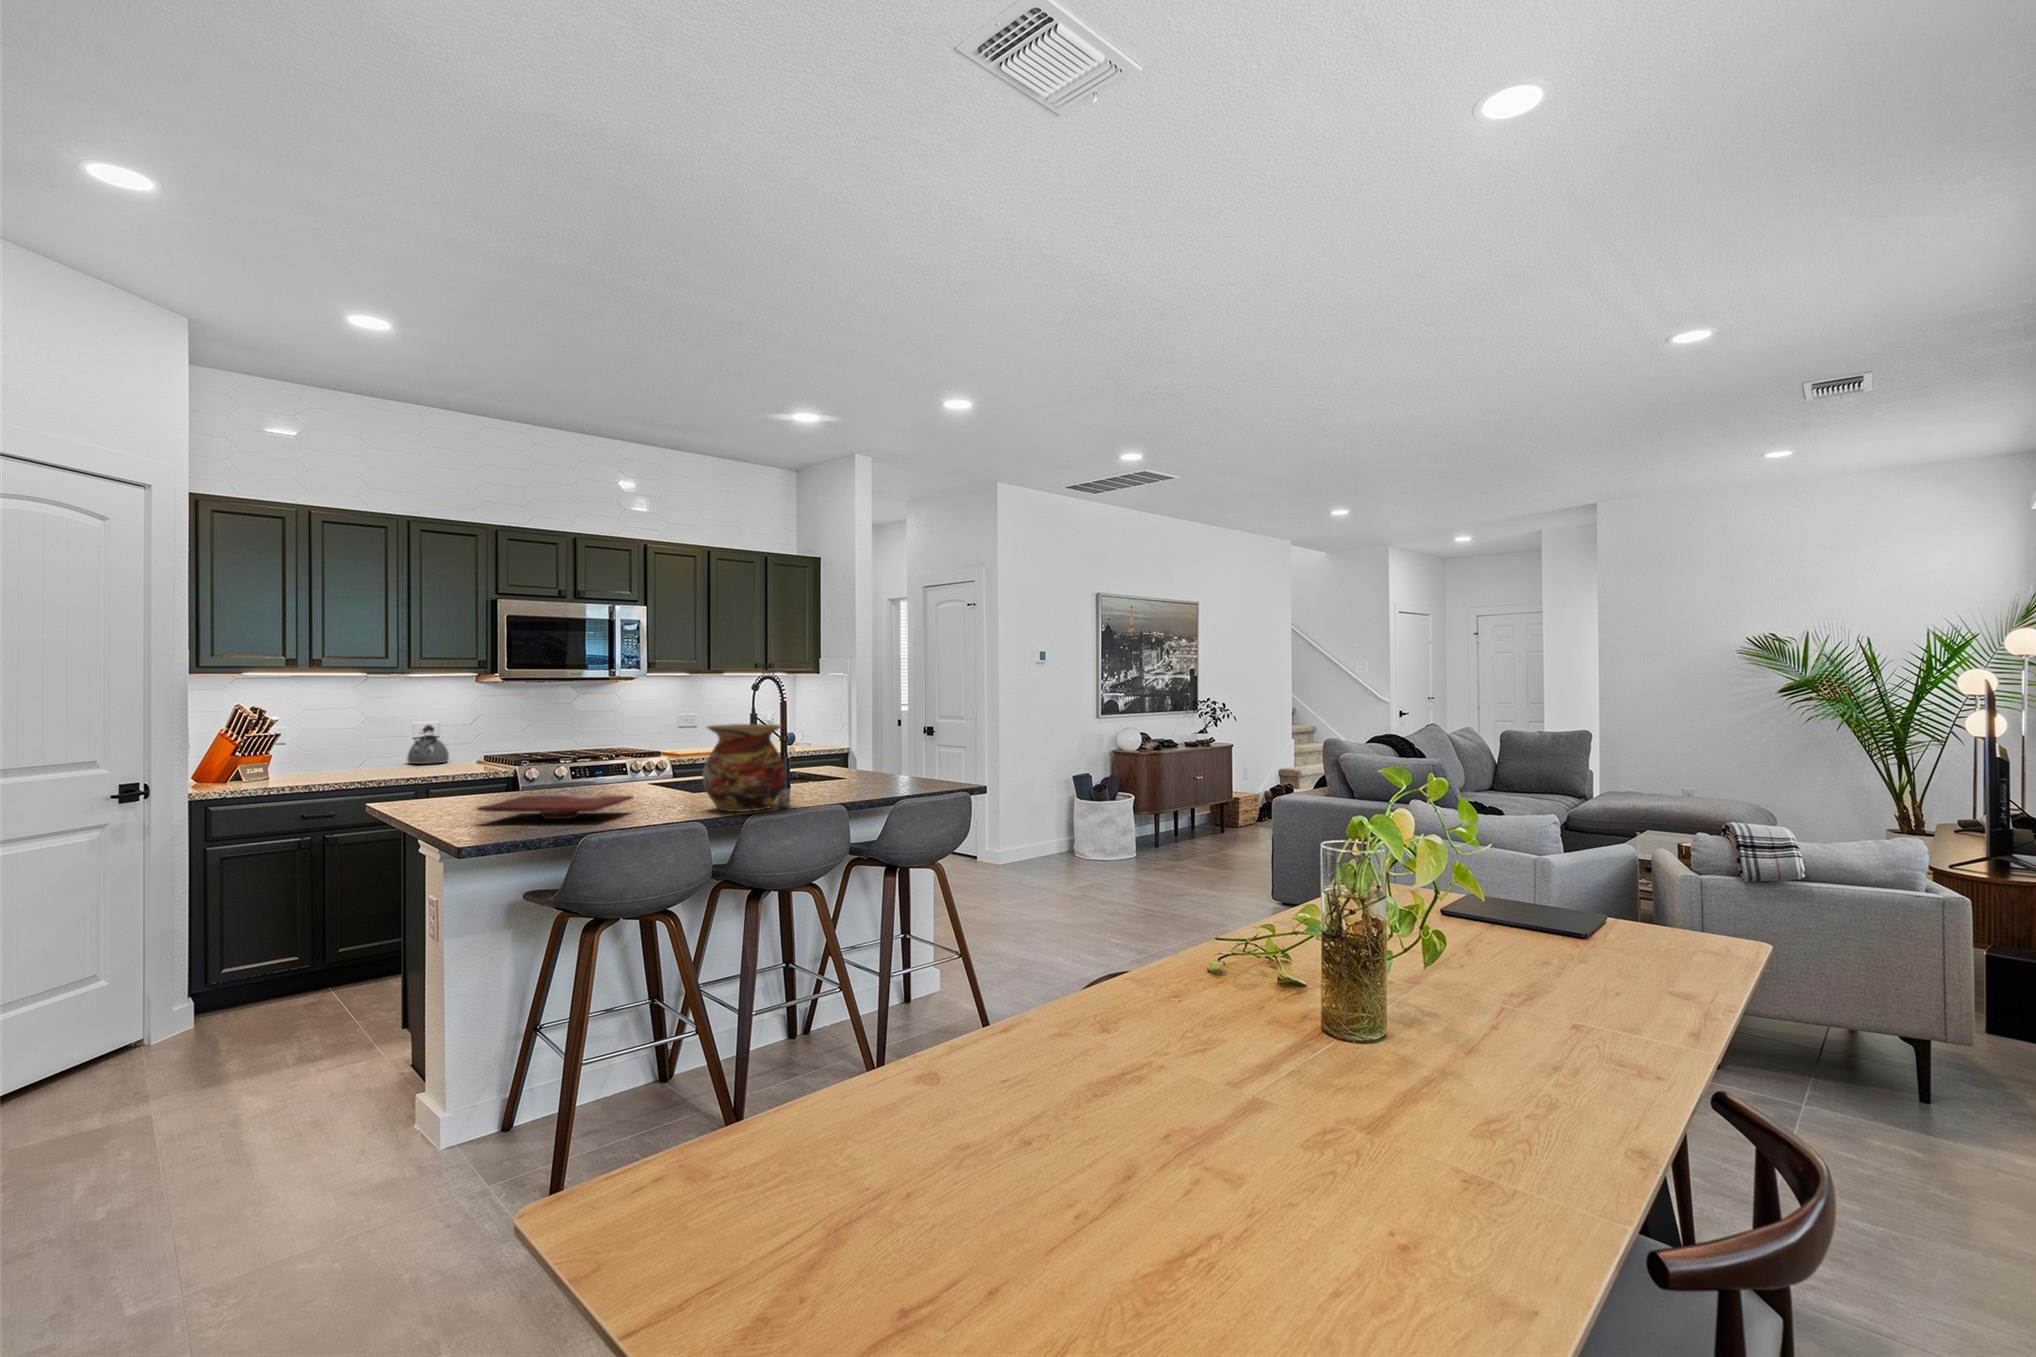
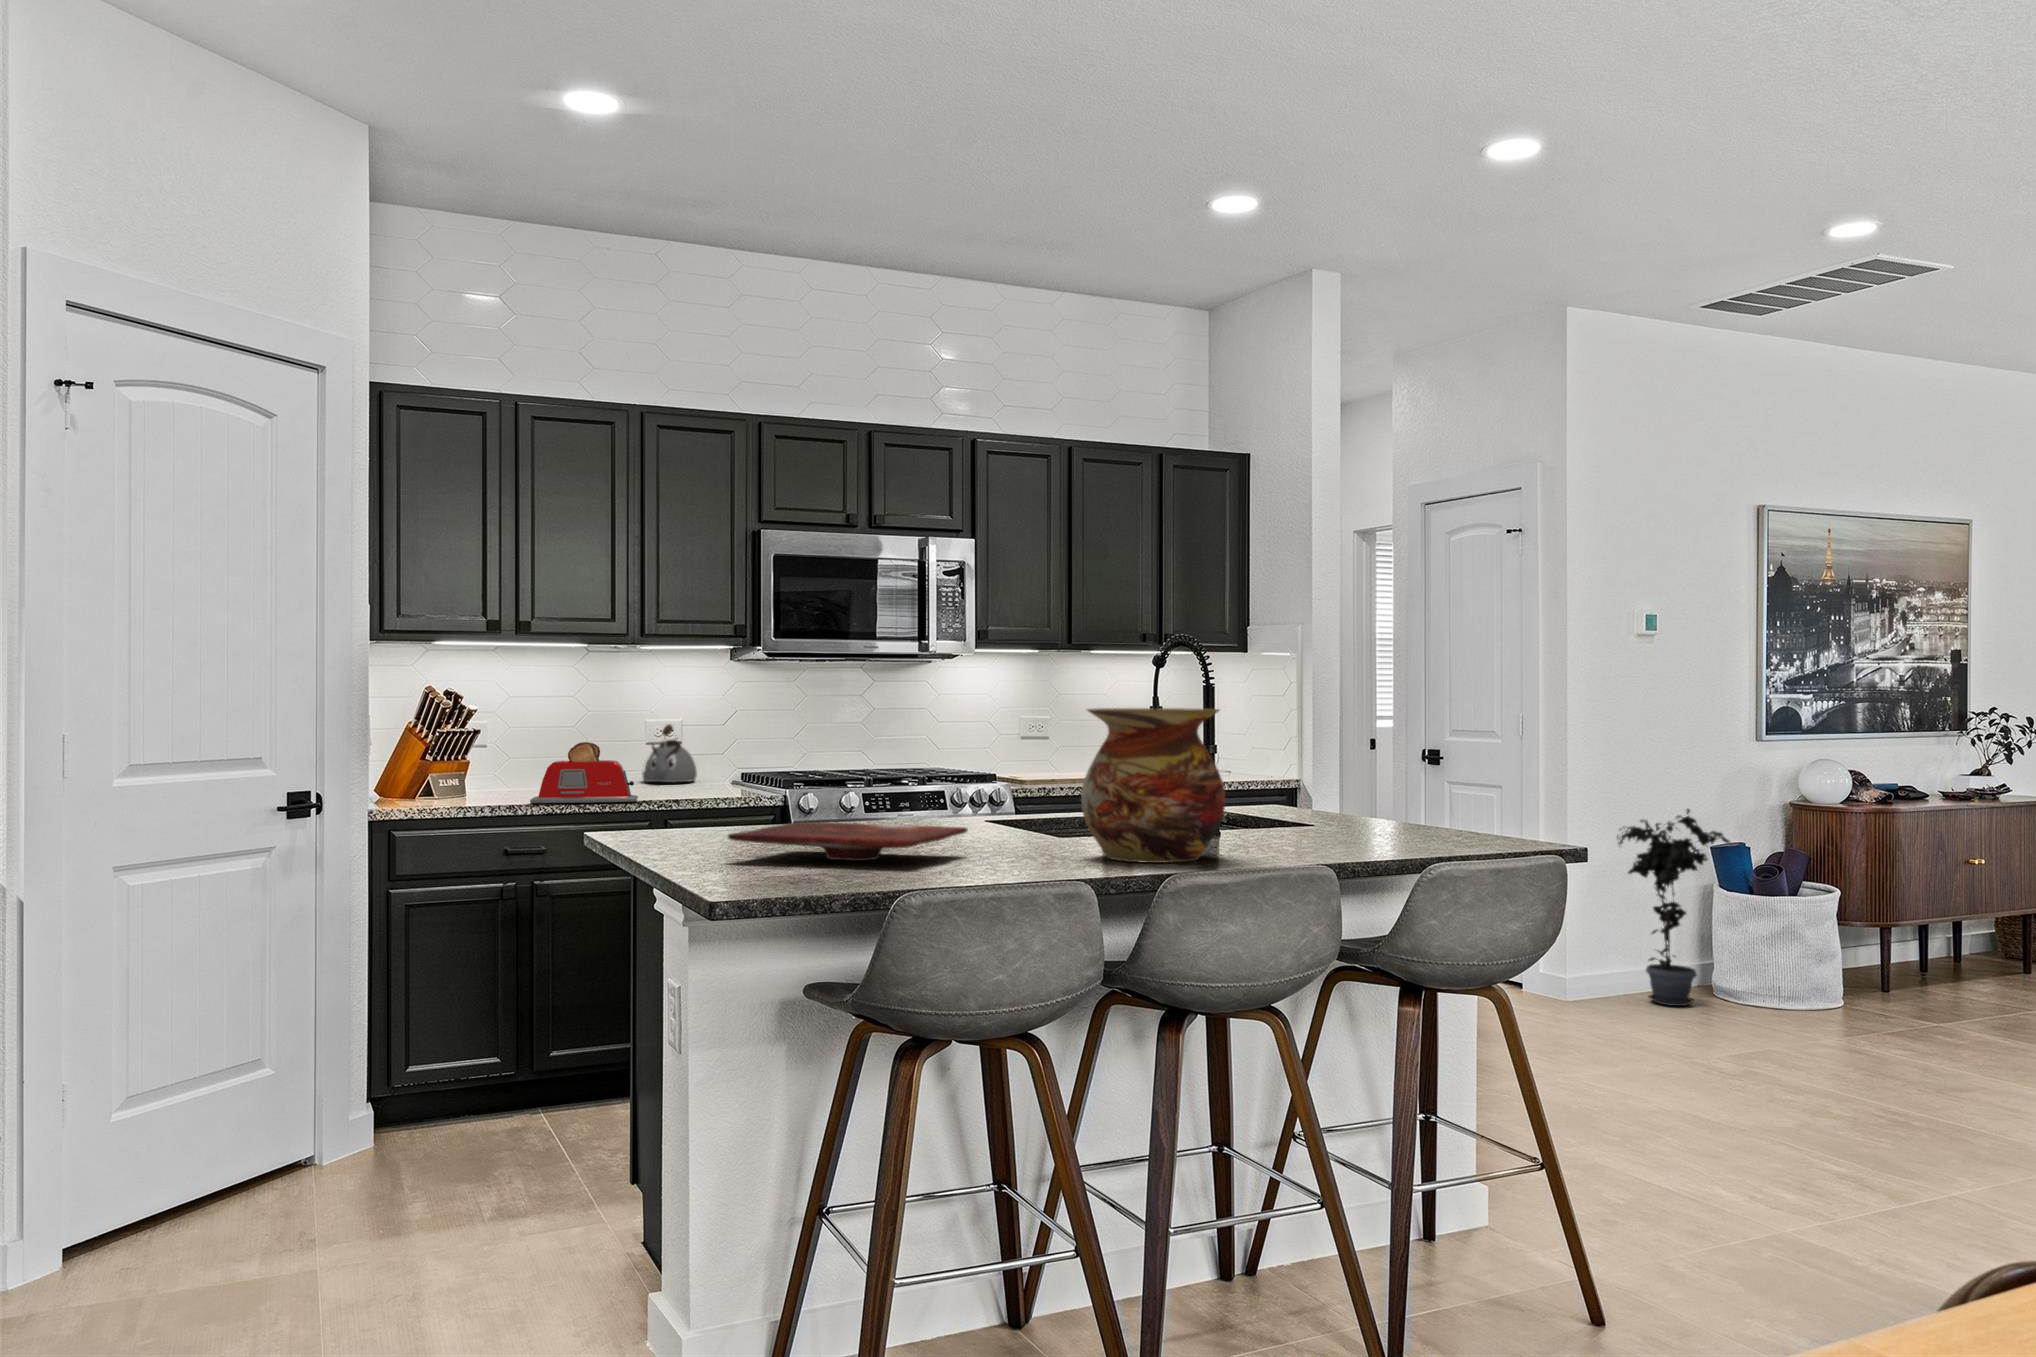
toaster: none [321,741,405,783] -> present [530,742,638,803]
potted plant: none [1024,757,1082,864] -> present [1617,809,1730,1006]

